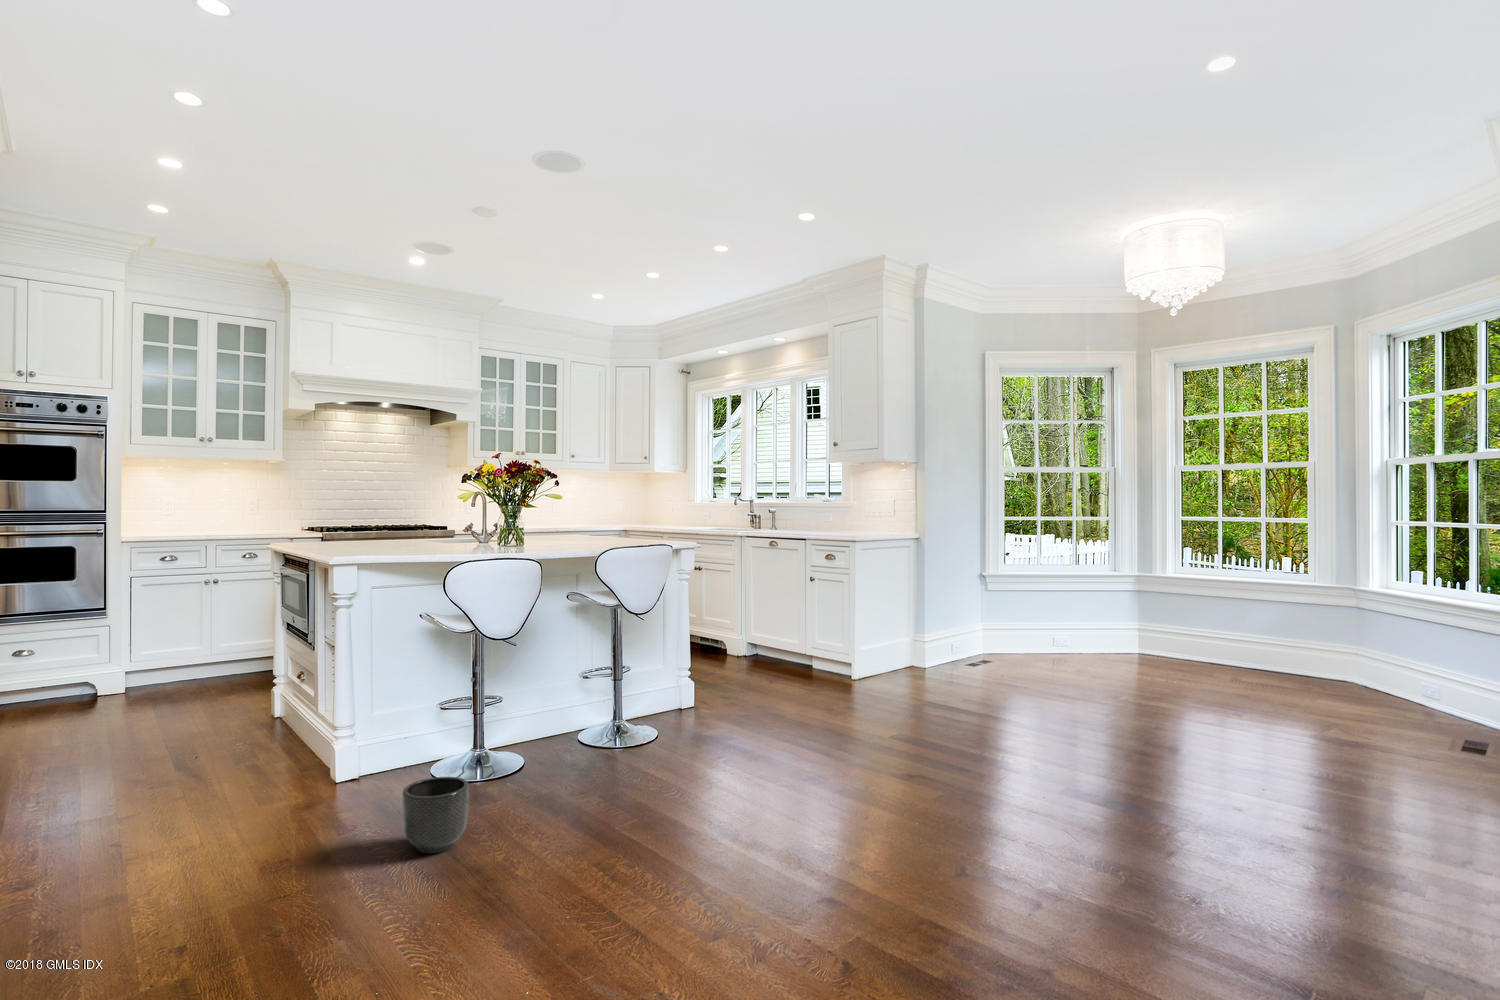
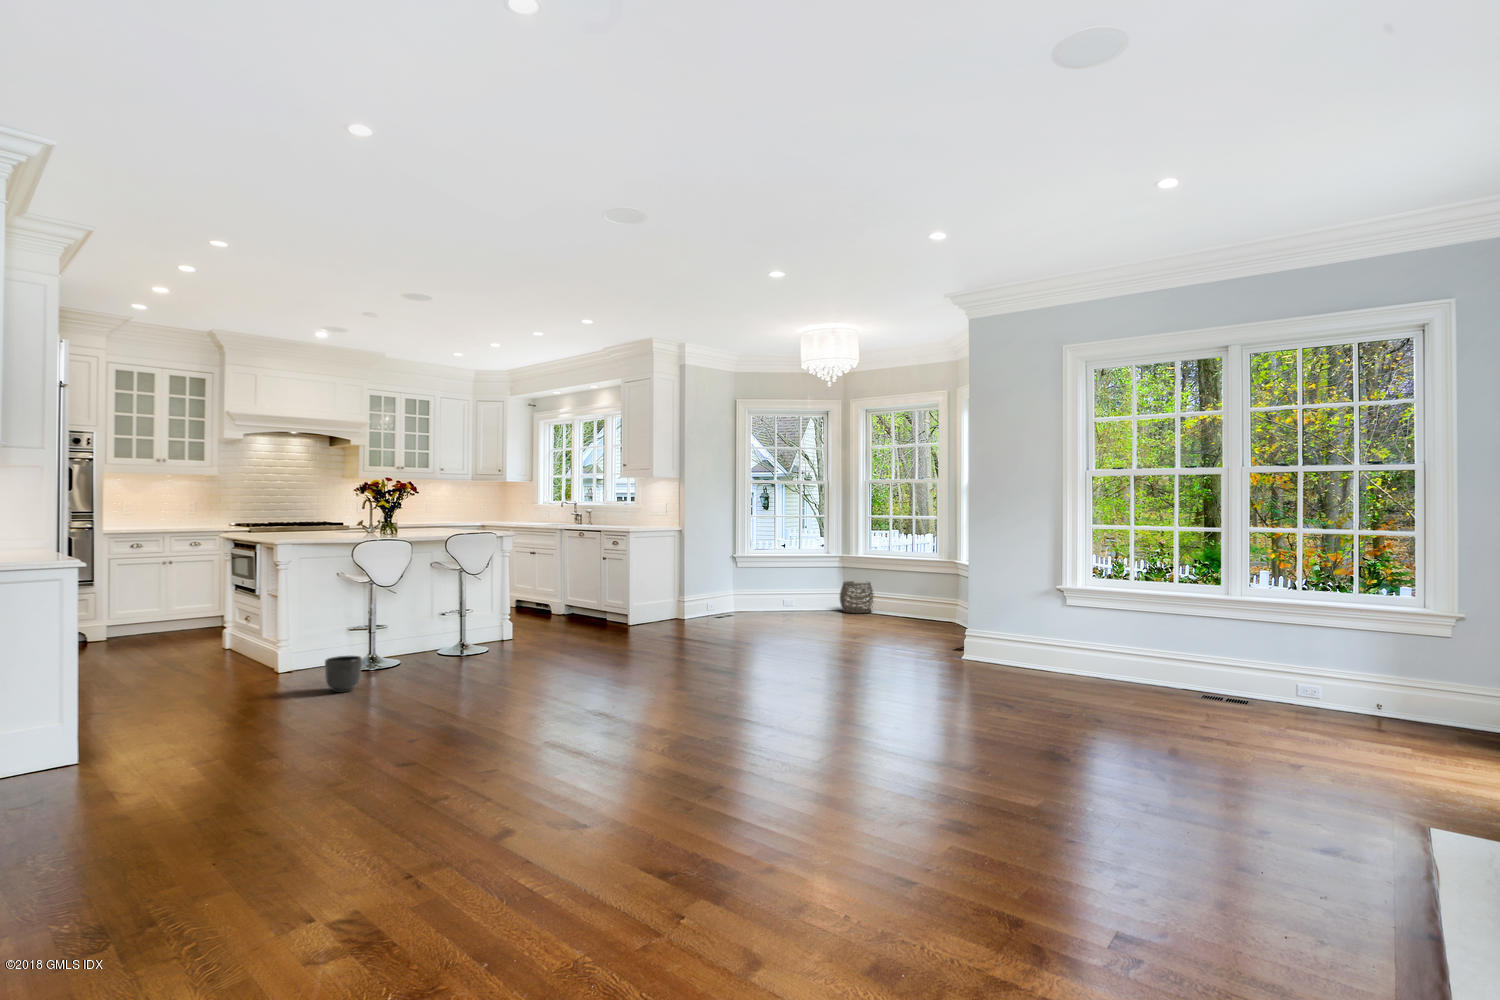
woven basket: none [1157,617,1217,668] -> present [840,581,874,613]

